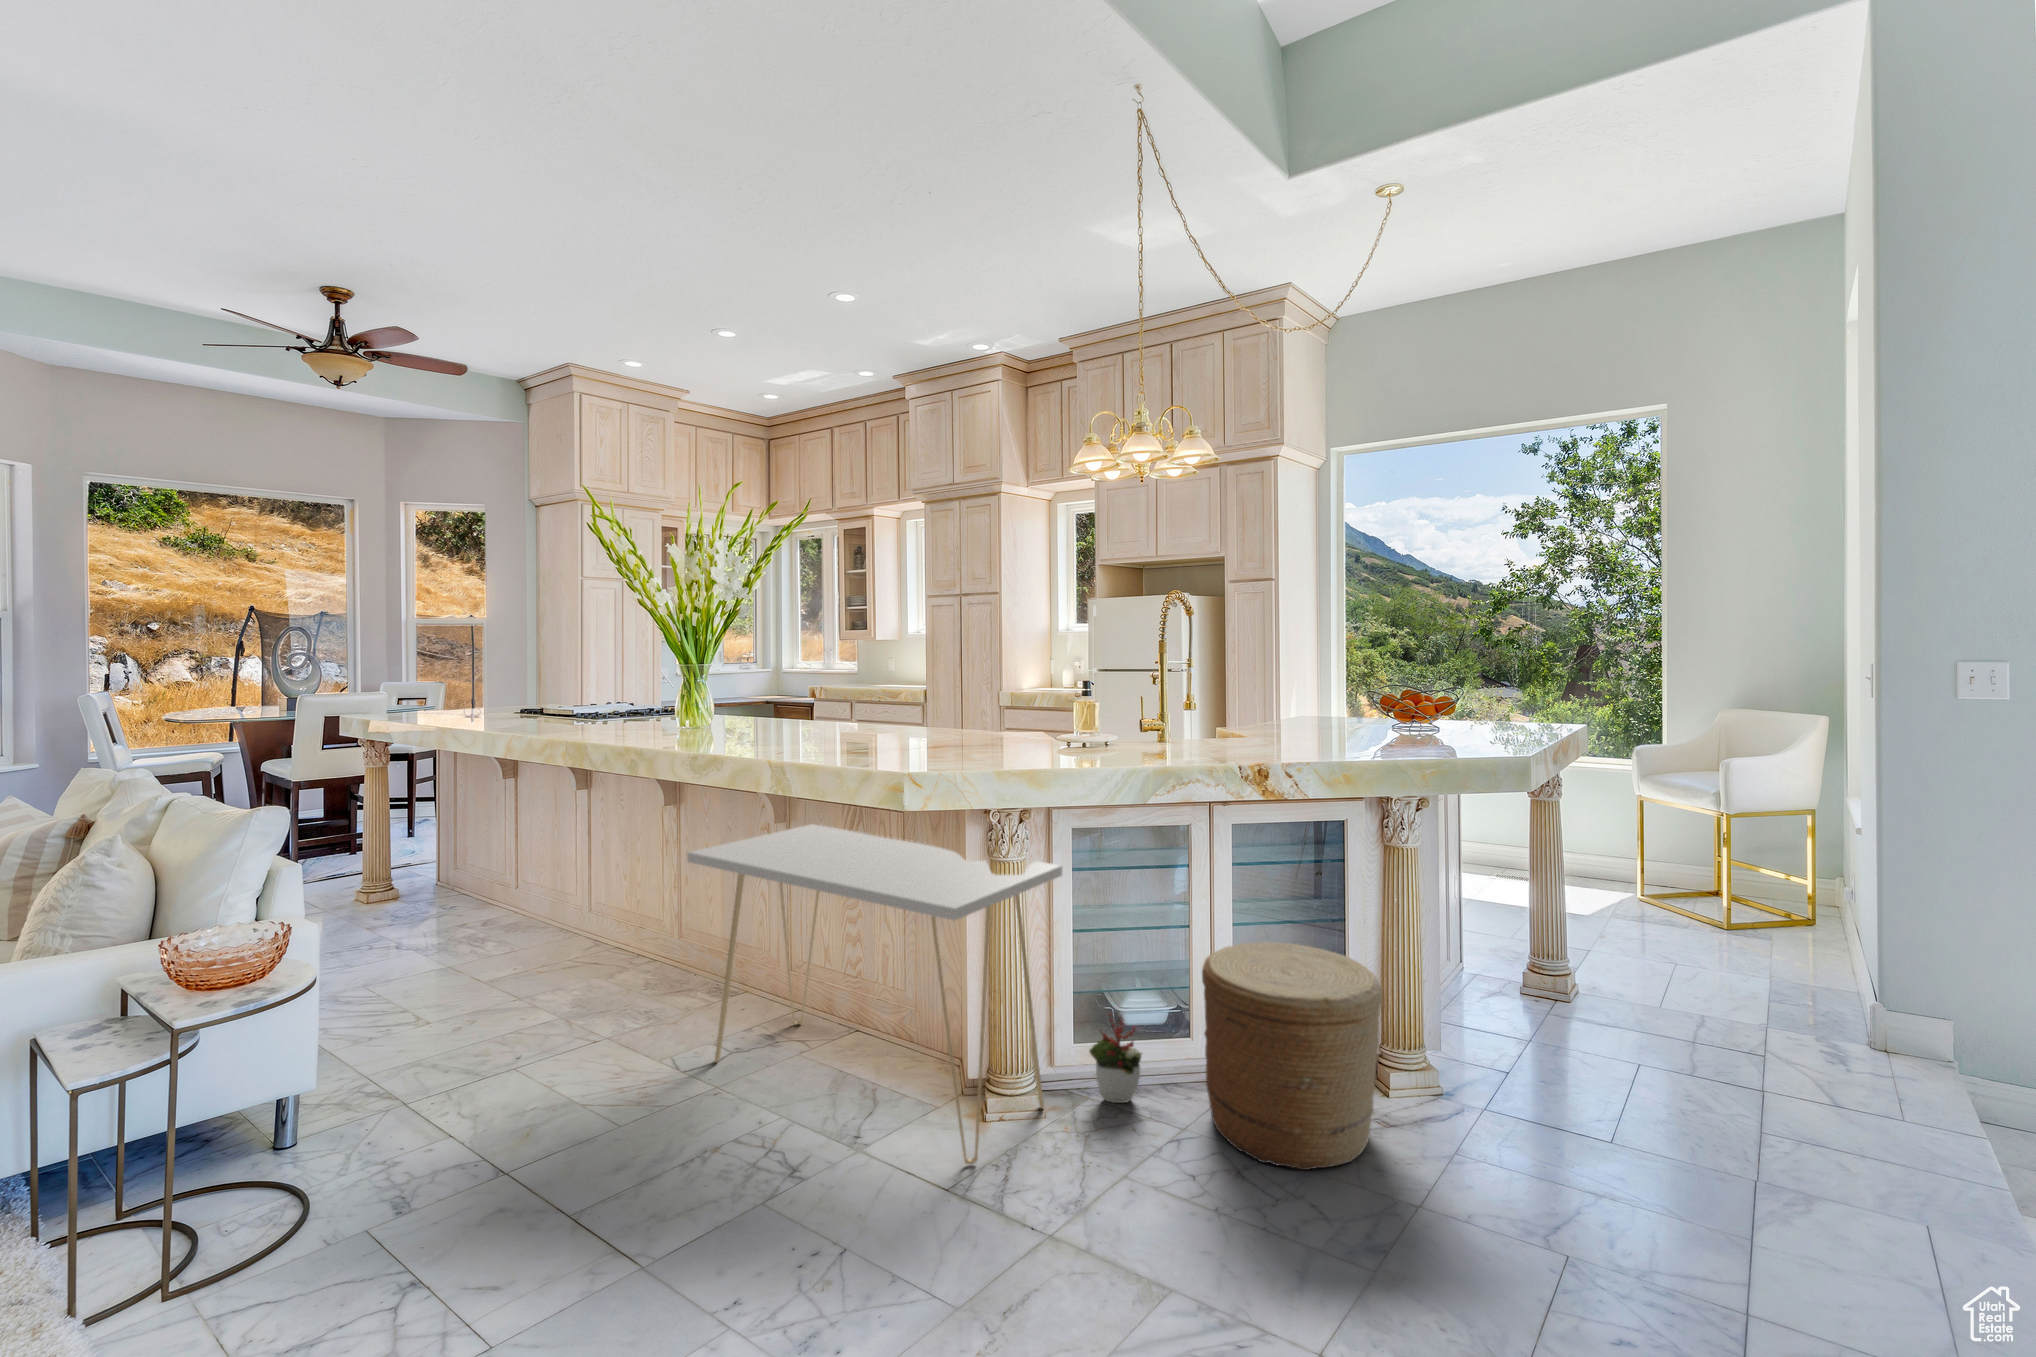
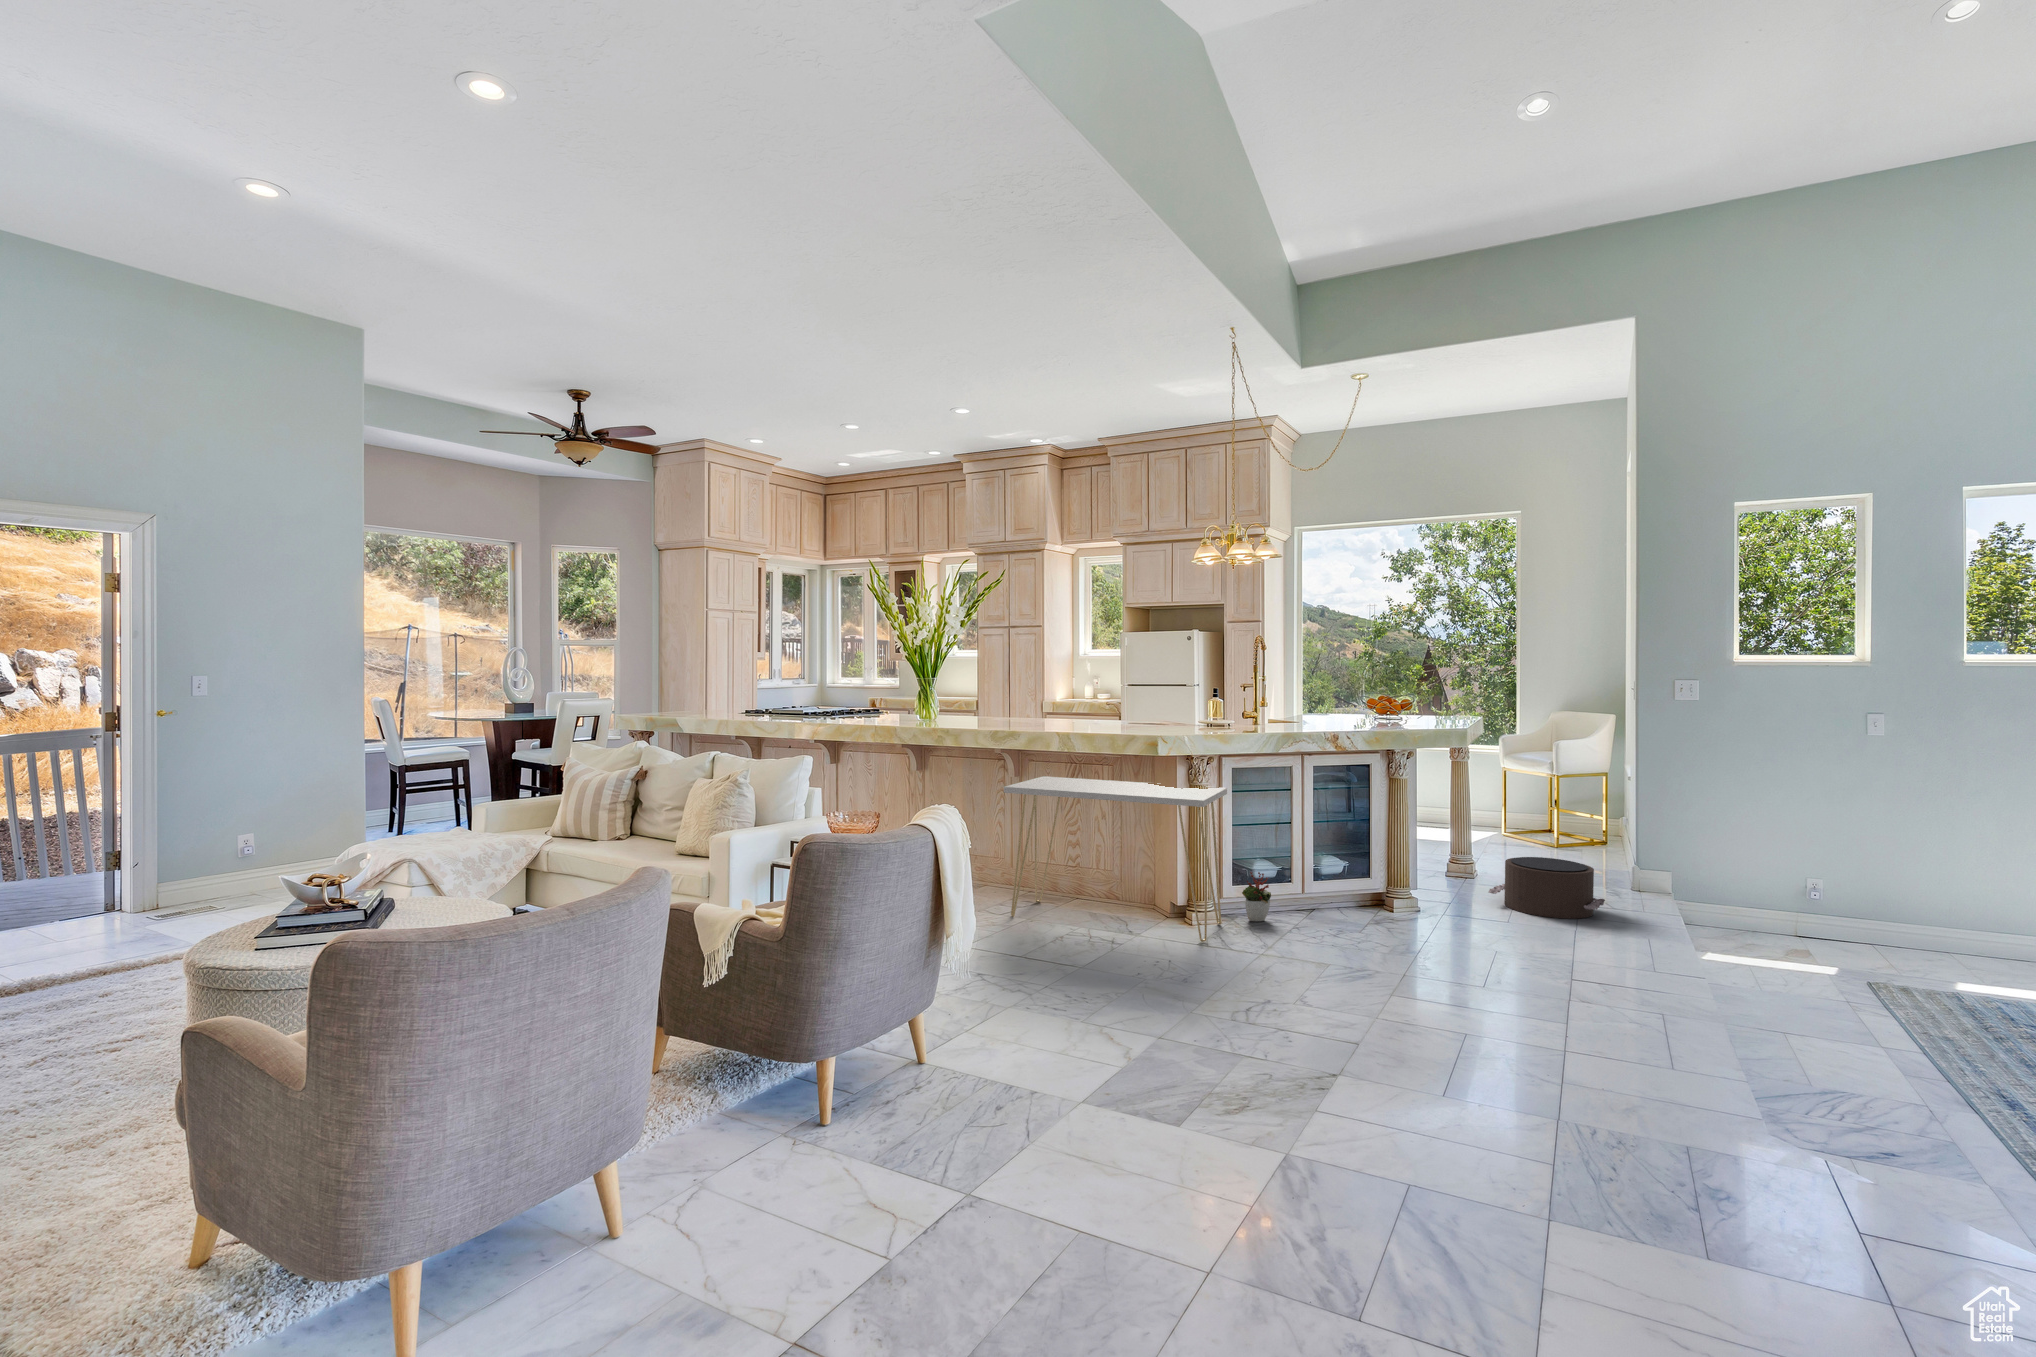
woven basket: present [1202,942,1382,1170] -> none [1305,831,1404,937]
pouf: none [1575,989,1813,1134] -> present [1489,857,1605,919]

